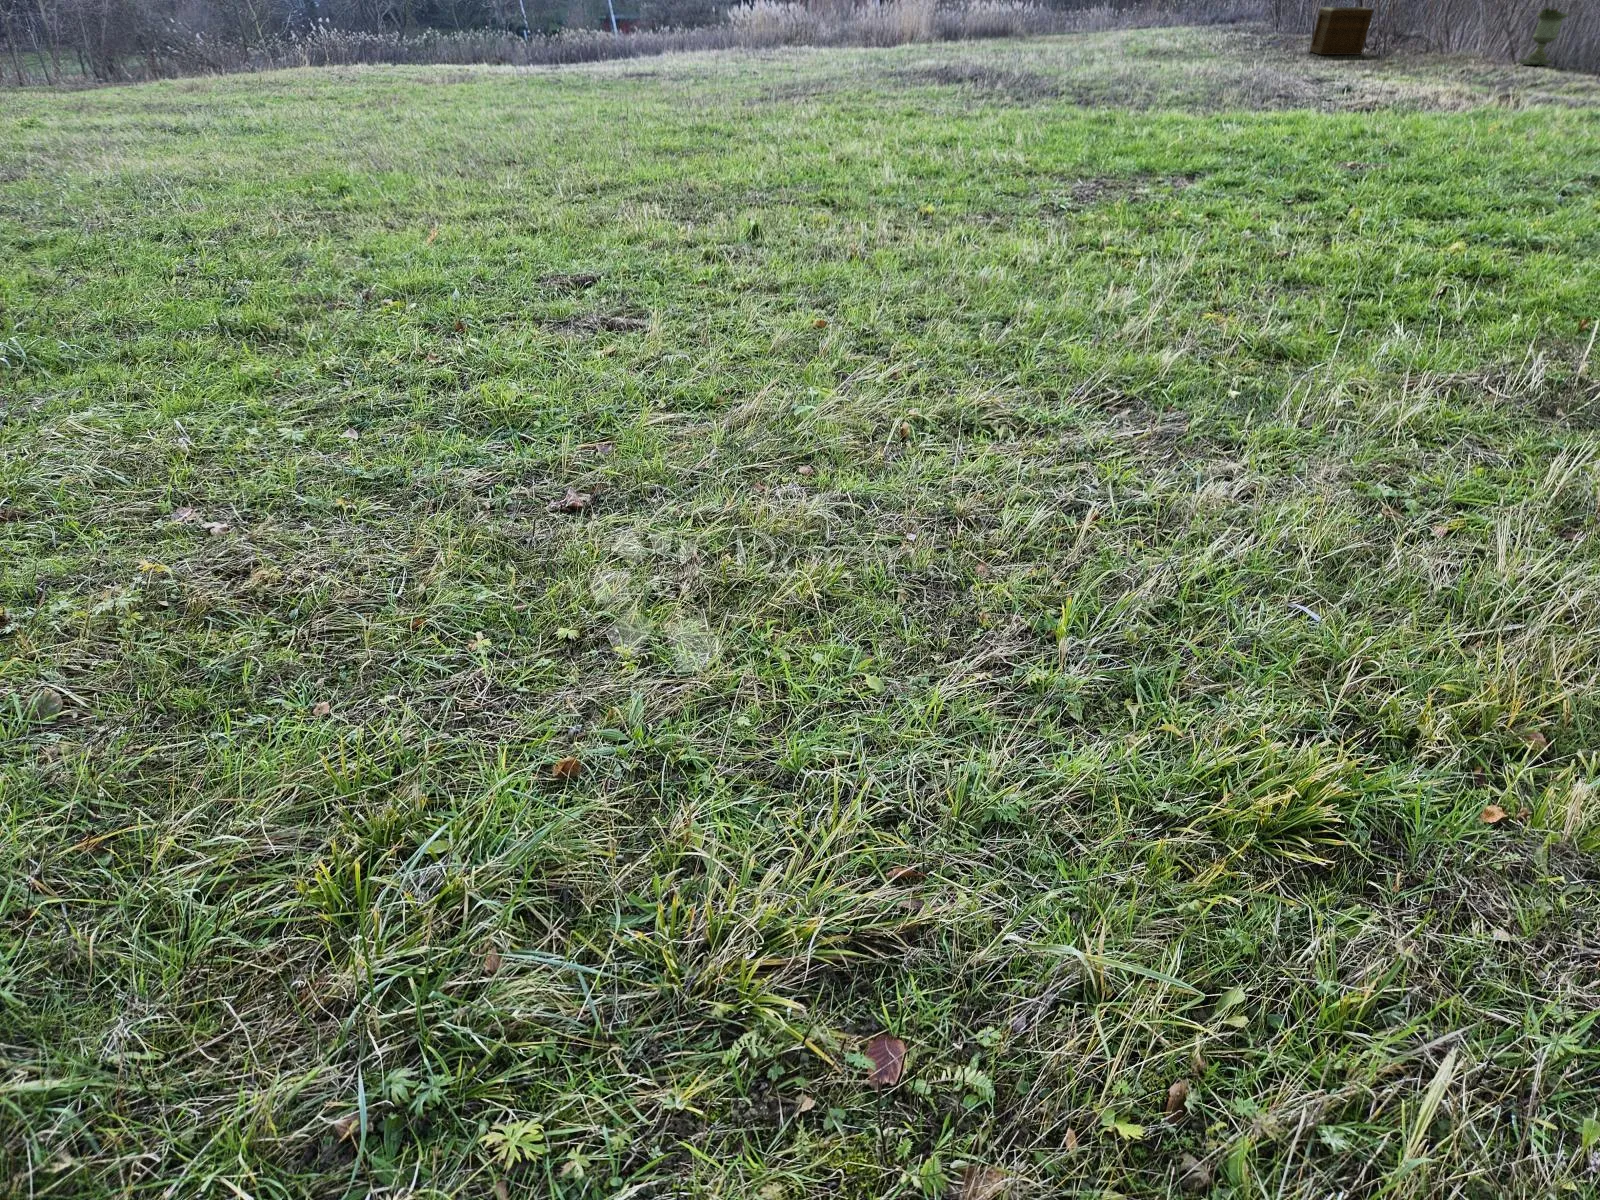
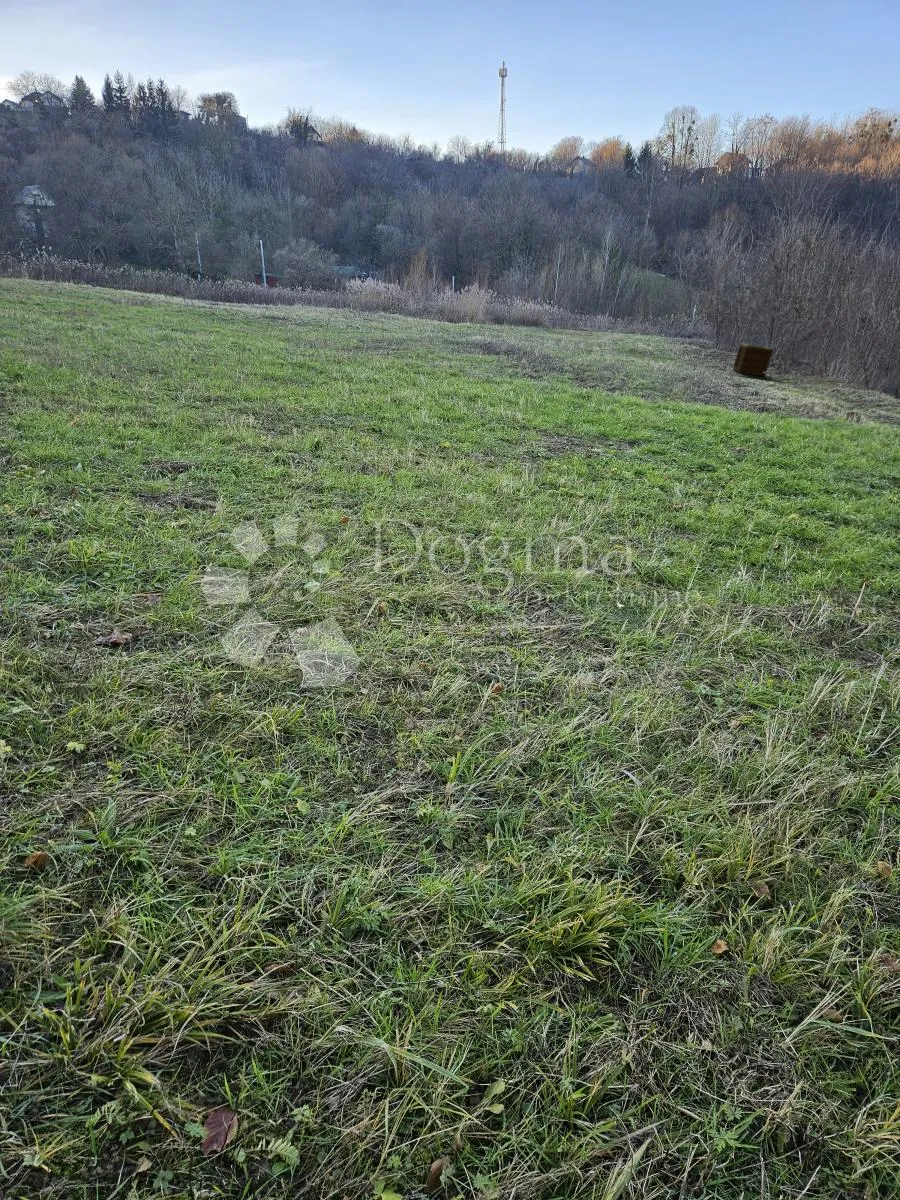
planter: present [1519,7,1568,66] -> none [859,366,889,401]

